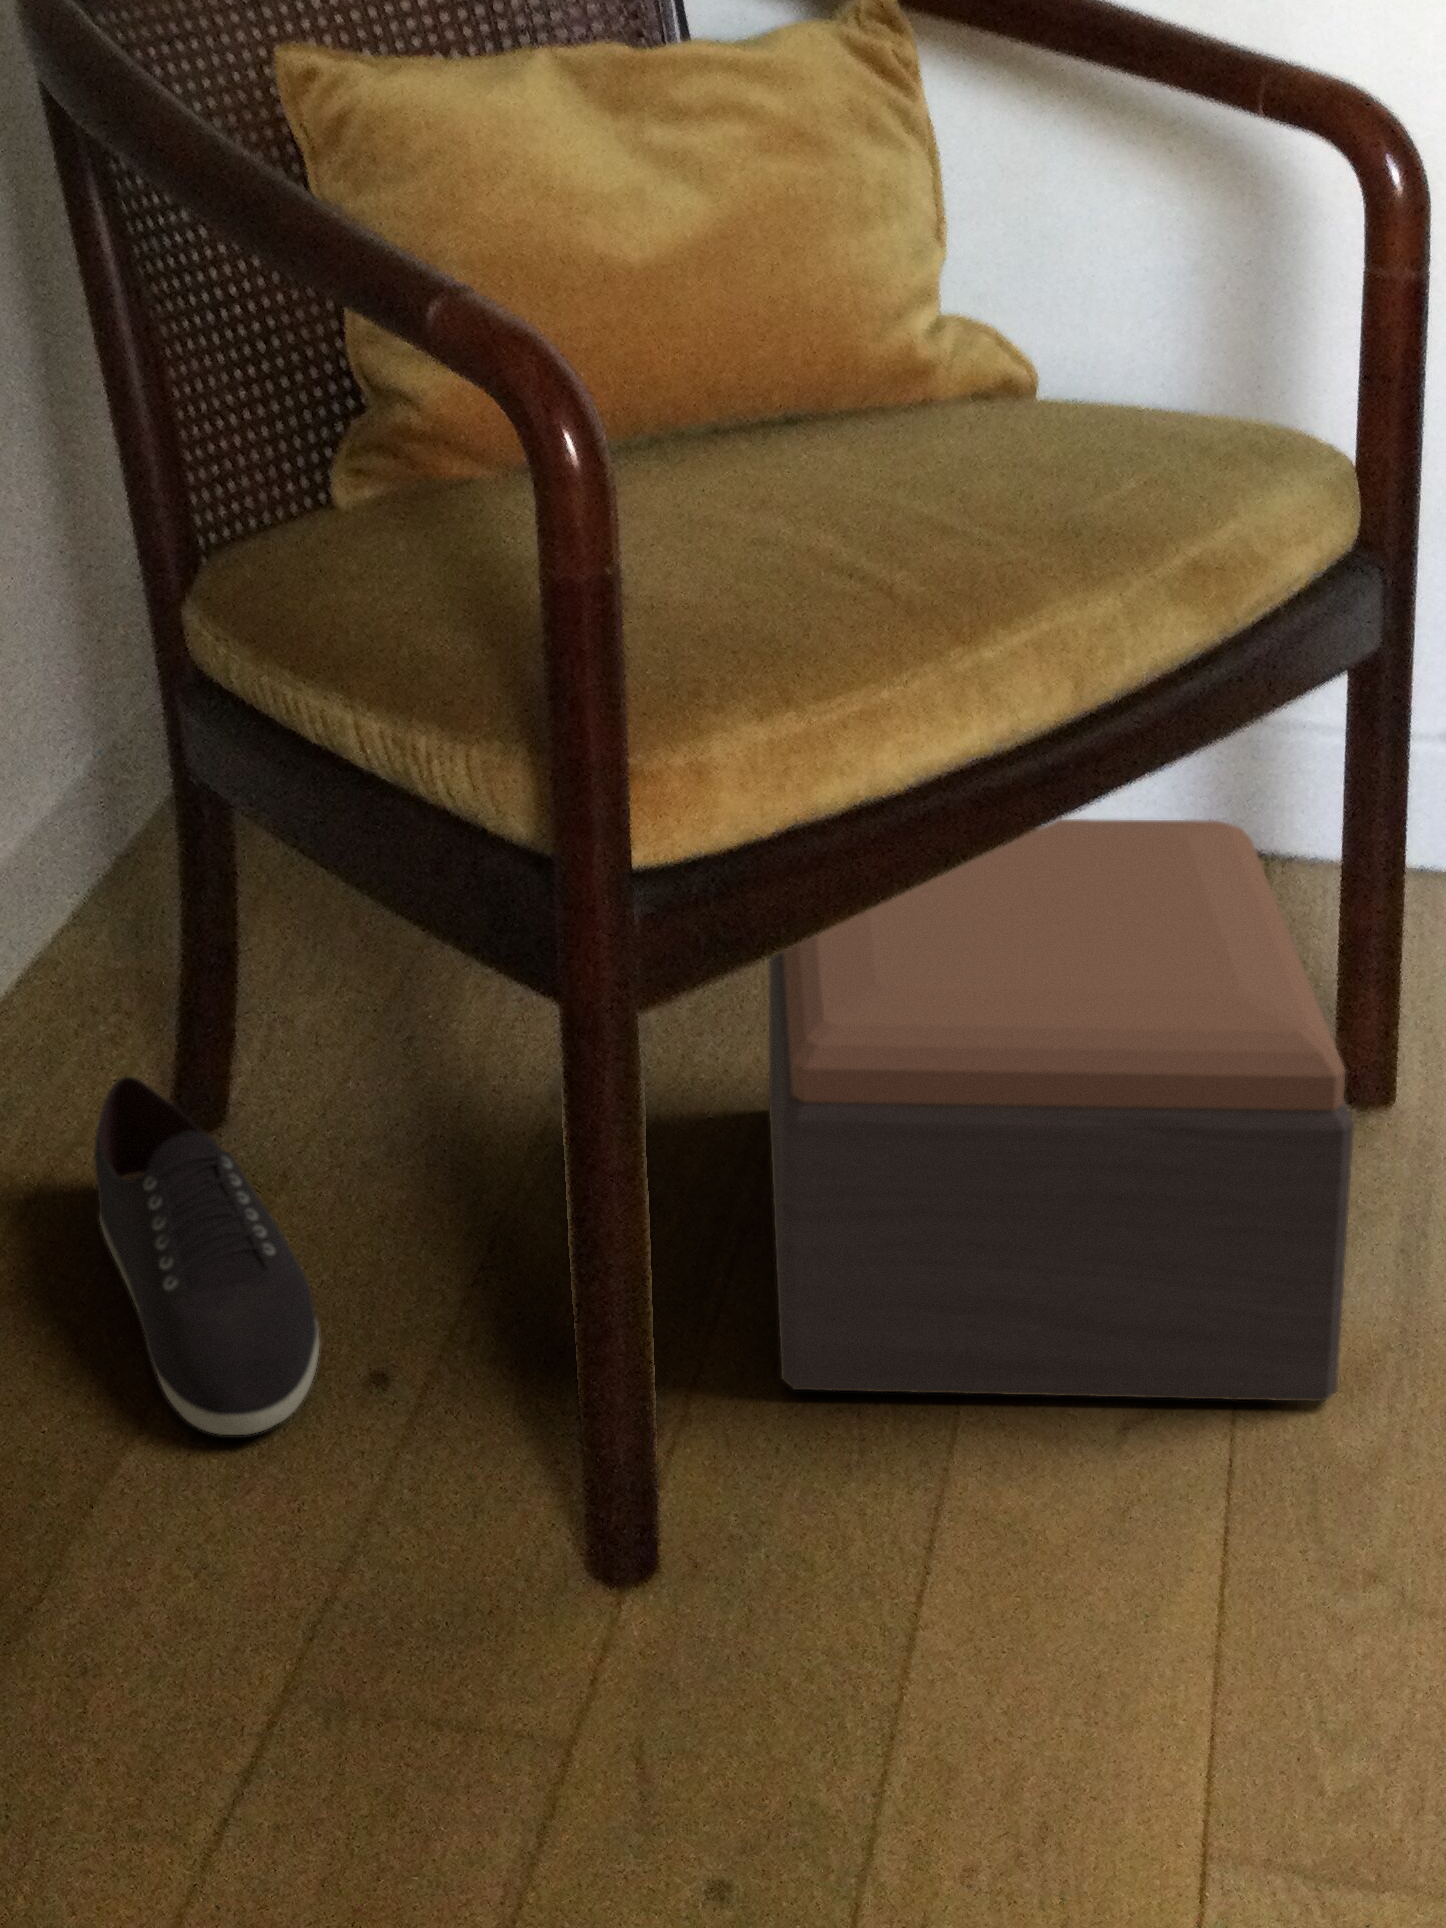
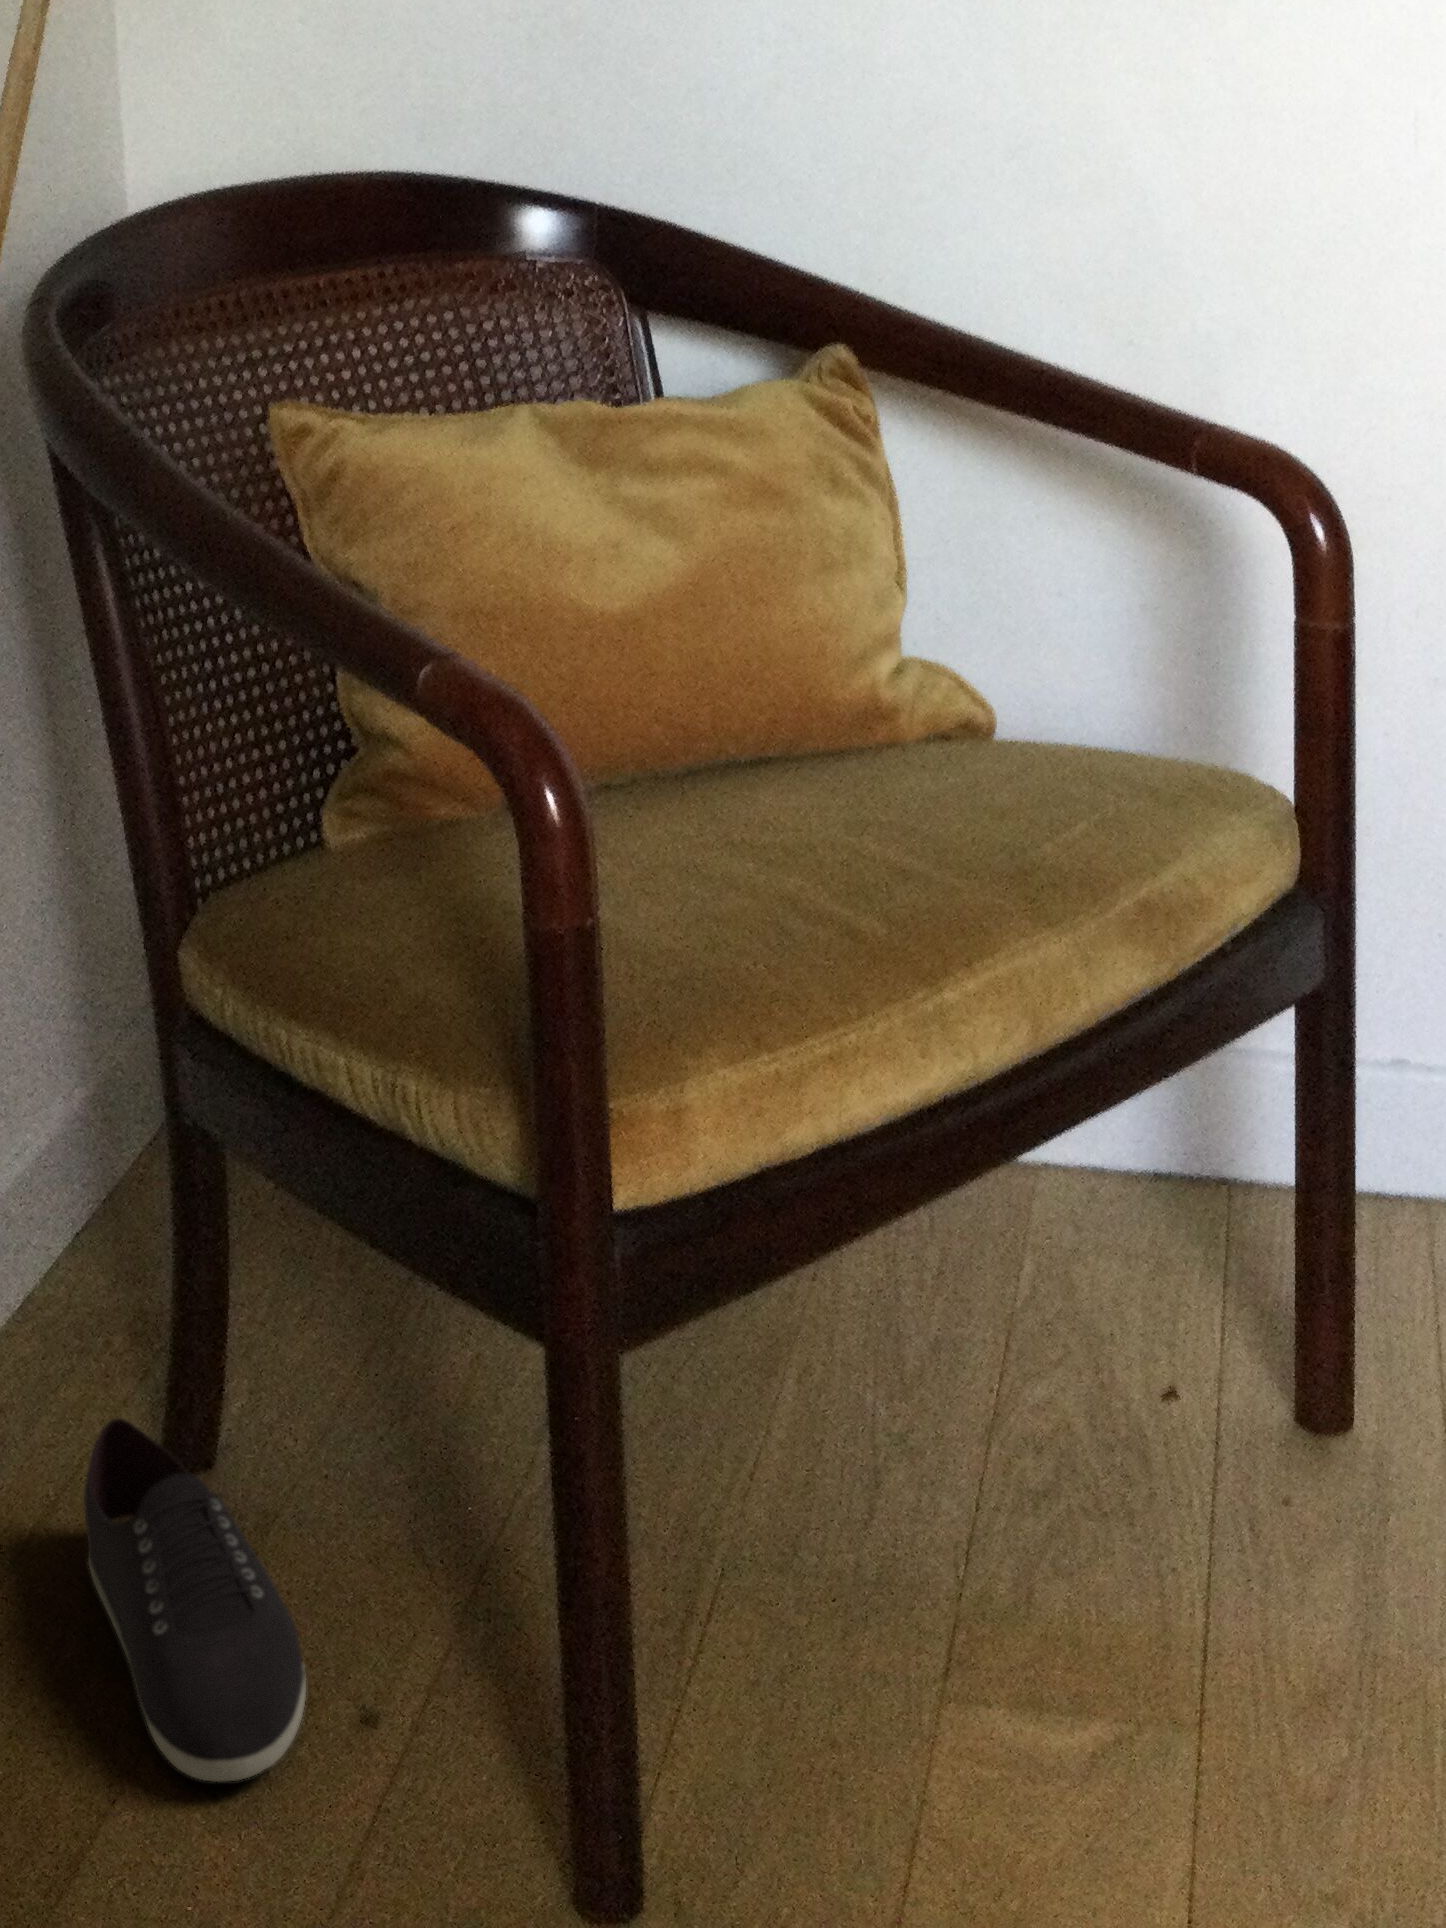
footstool: present [769,819,1354,1402] -> none [745,1153,1306,1734]

